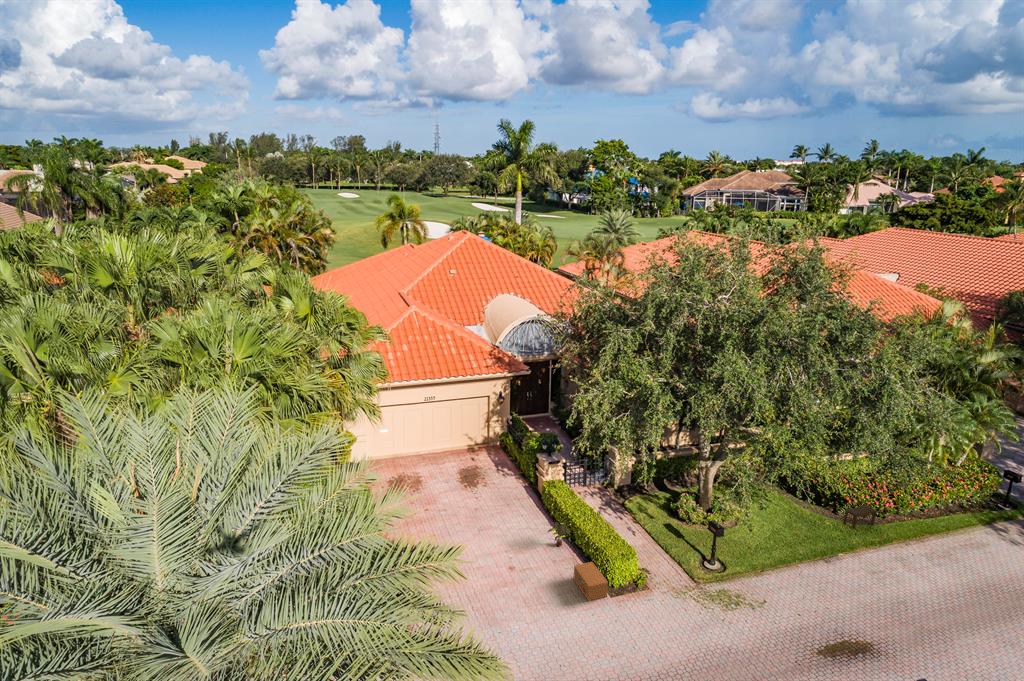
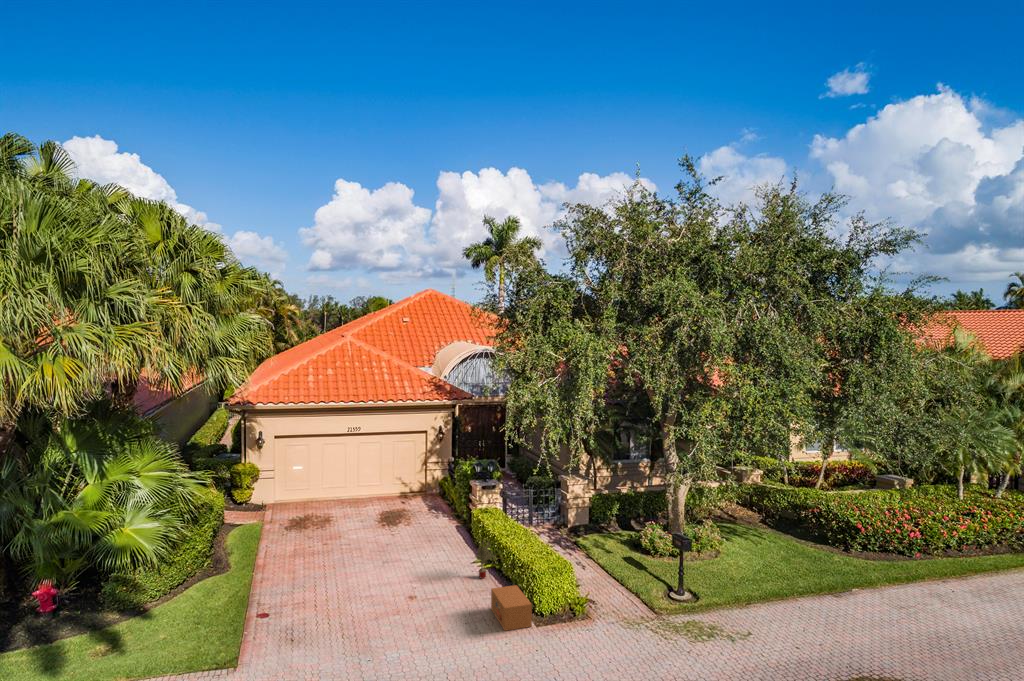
bench: present [843,505,877,529] -> none [857,536,900,565]

